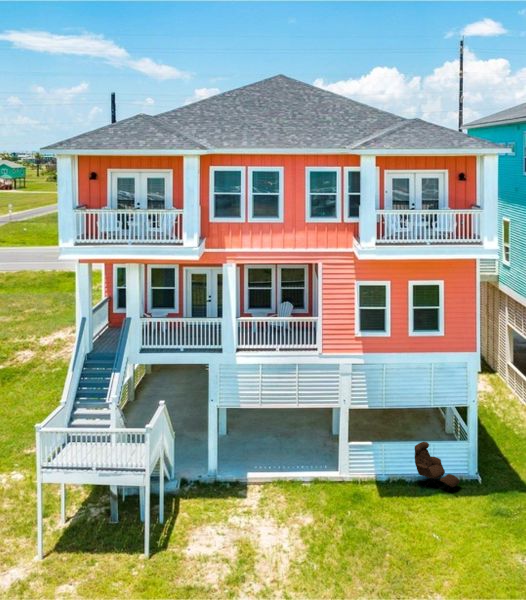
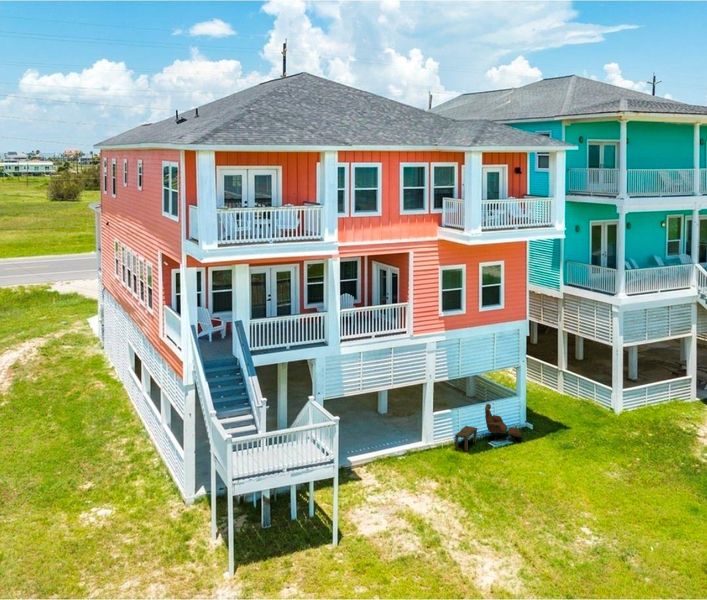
bench: none [369,463,402,492] -> present [455,426,477,451]

